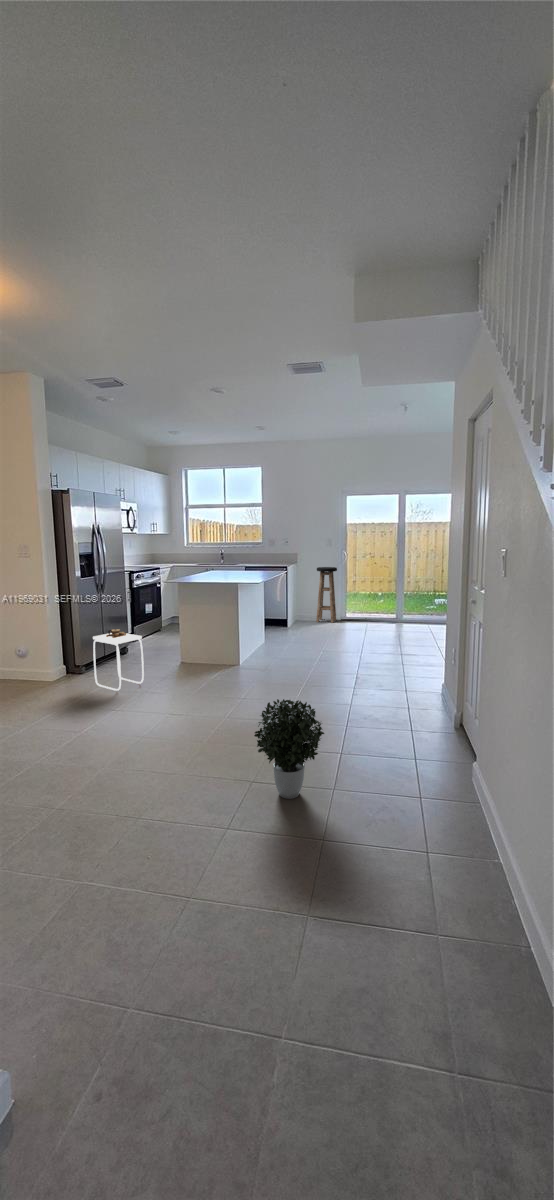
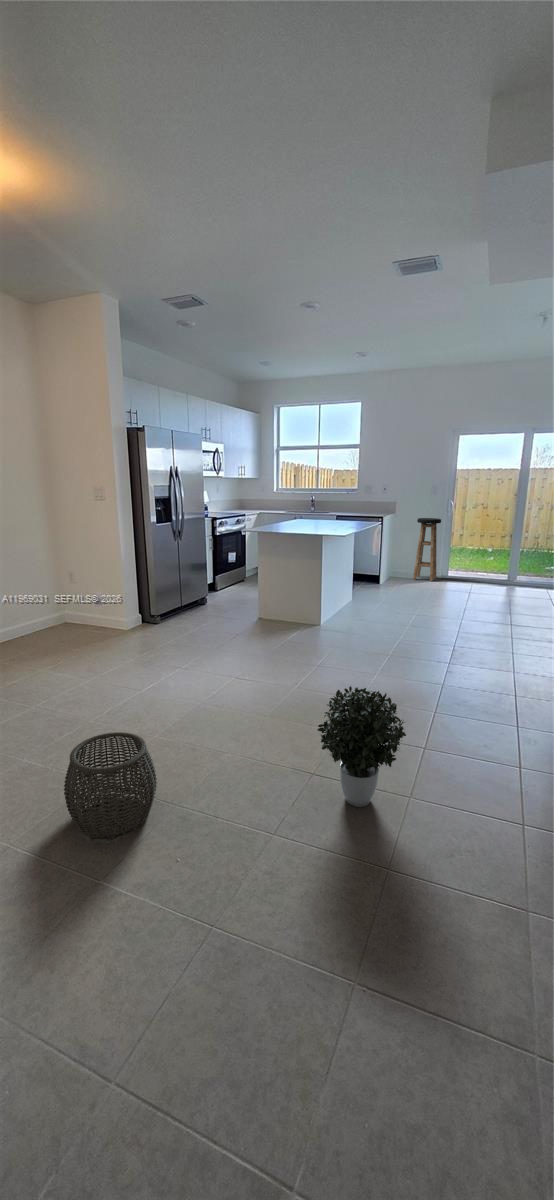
side table: present [93,629,144,691] -> none [165,581,216,647]
woven basket: none [35,755,119,848] -> present [64,732,157,838]

